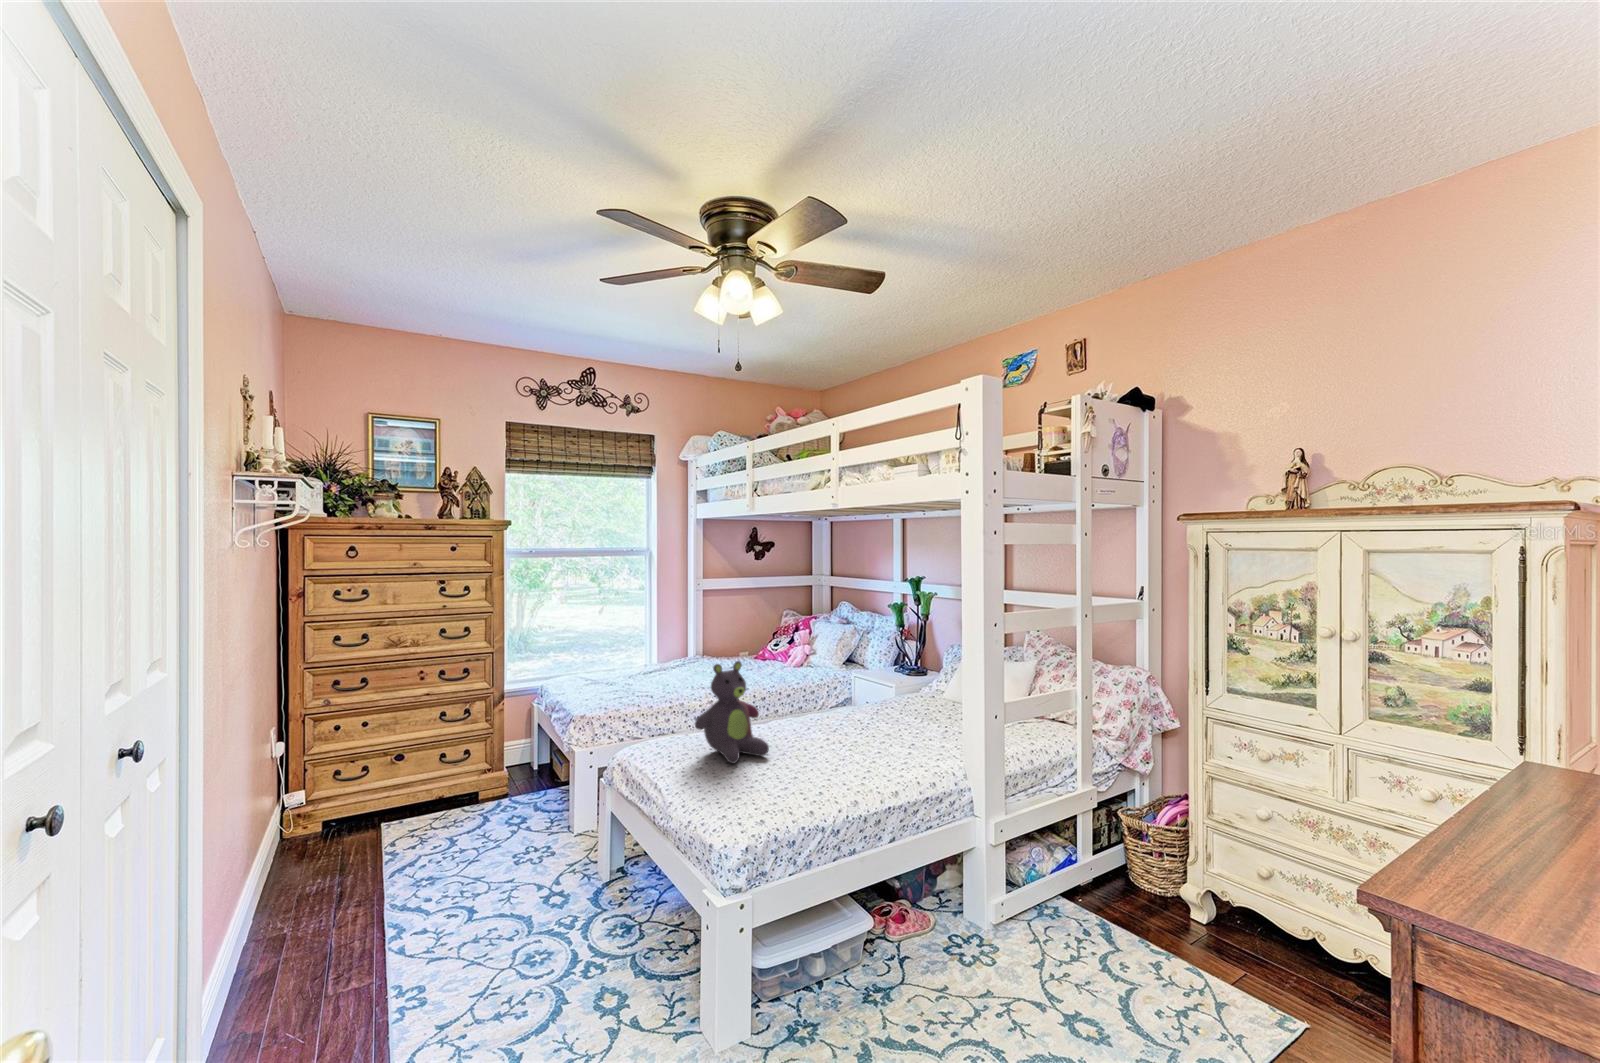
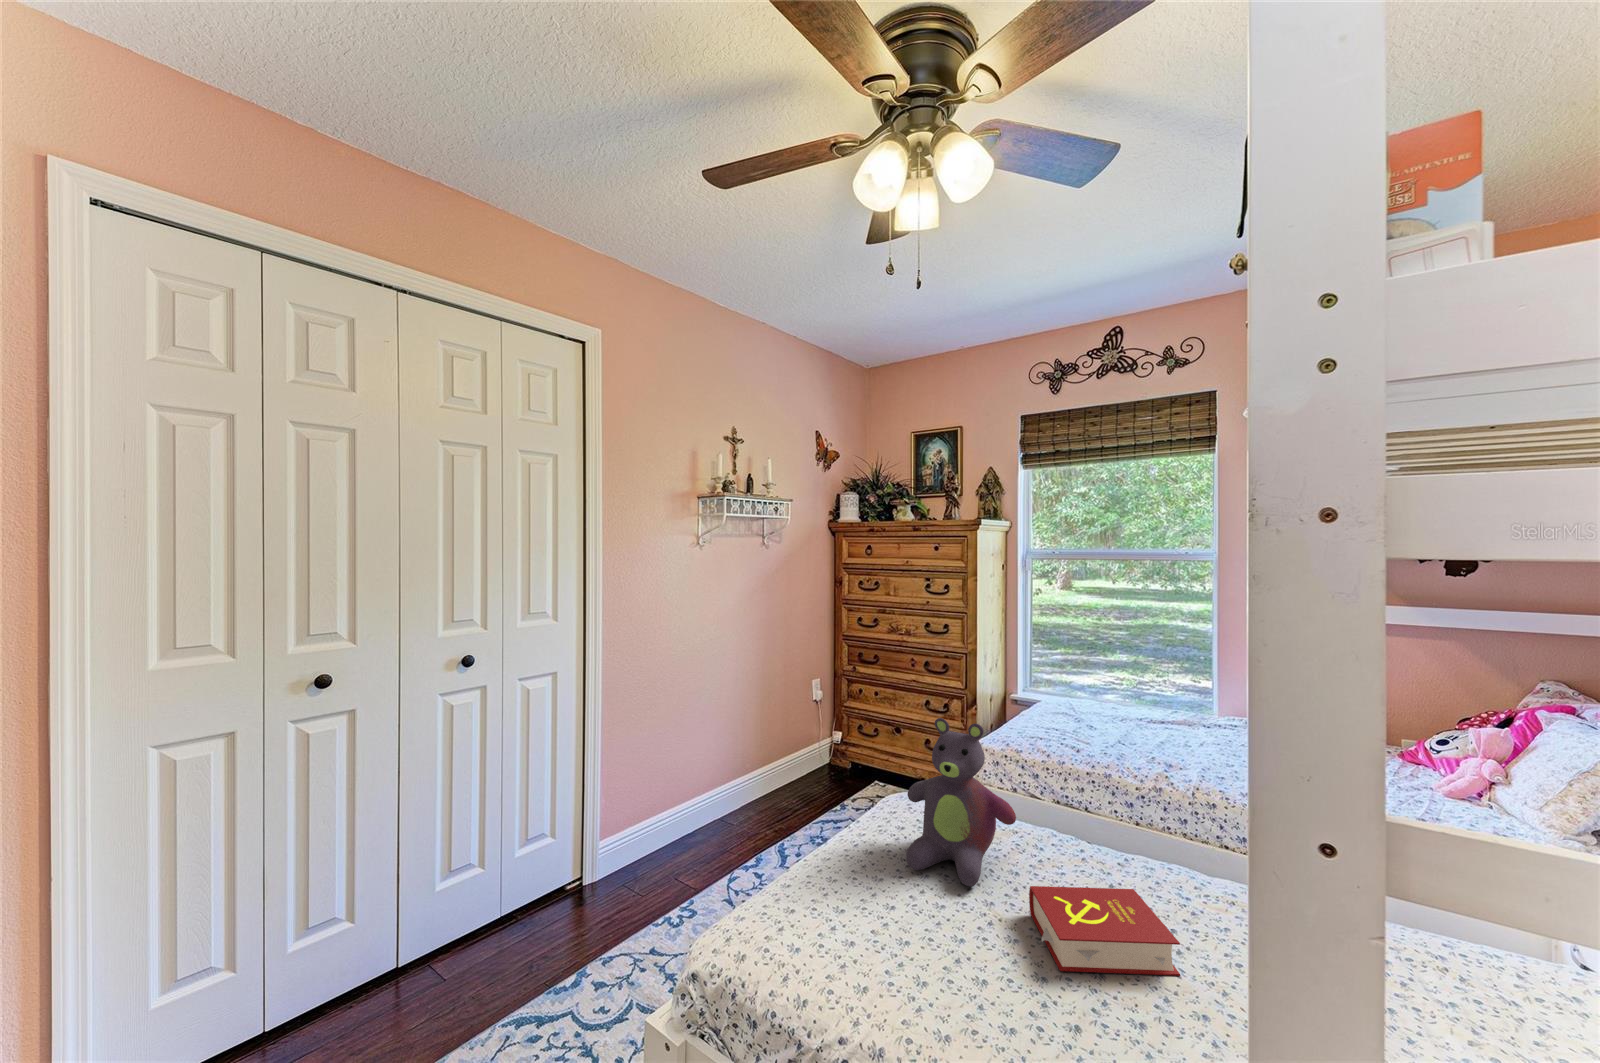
book: none [797,721,859,756] -> present [1029,886,1180,976]

